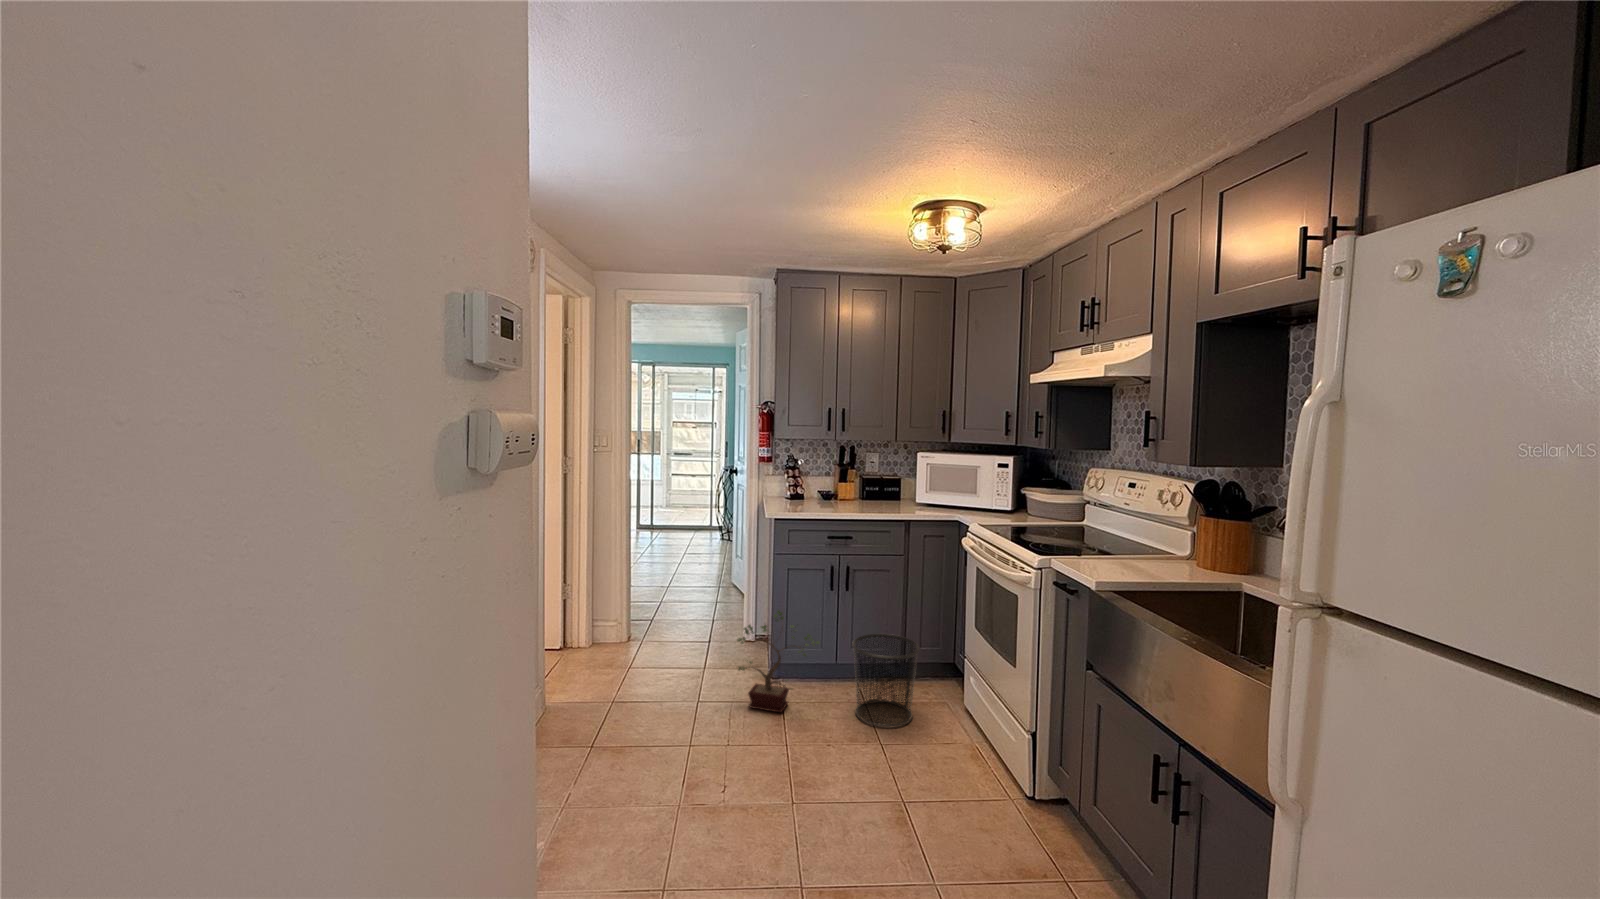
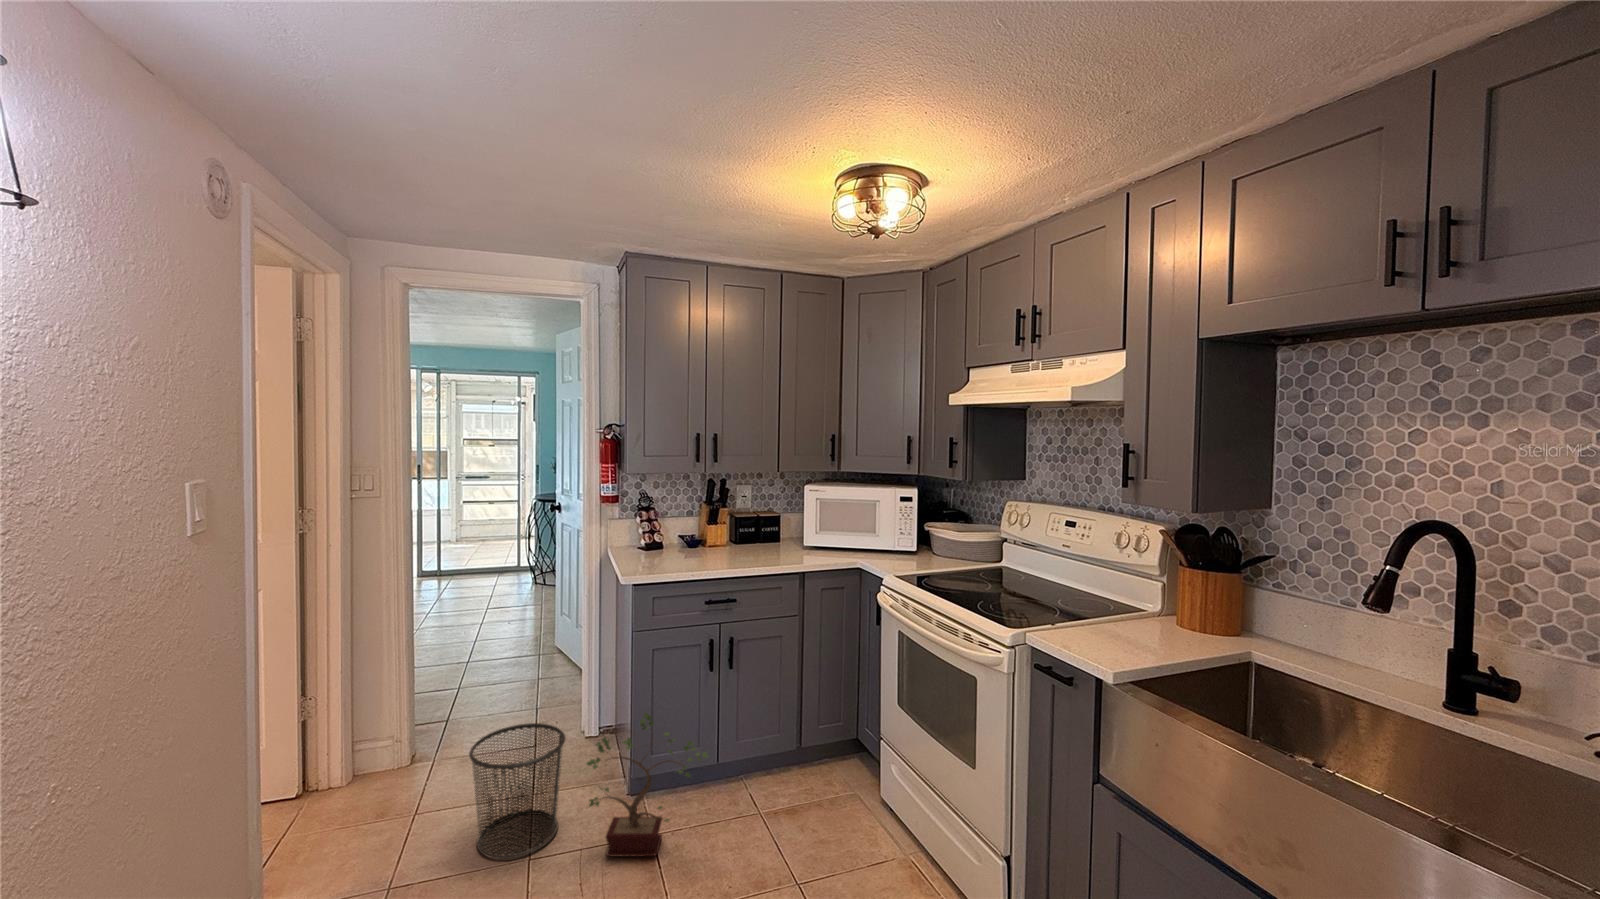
waste bin: present [852,634,919,728] -> present [469,723,566,859]

